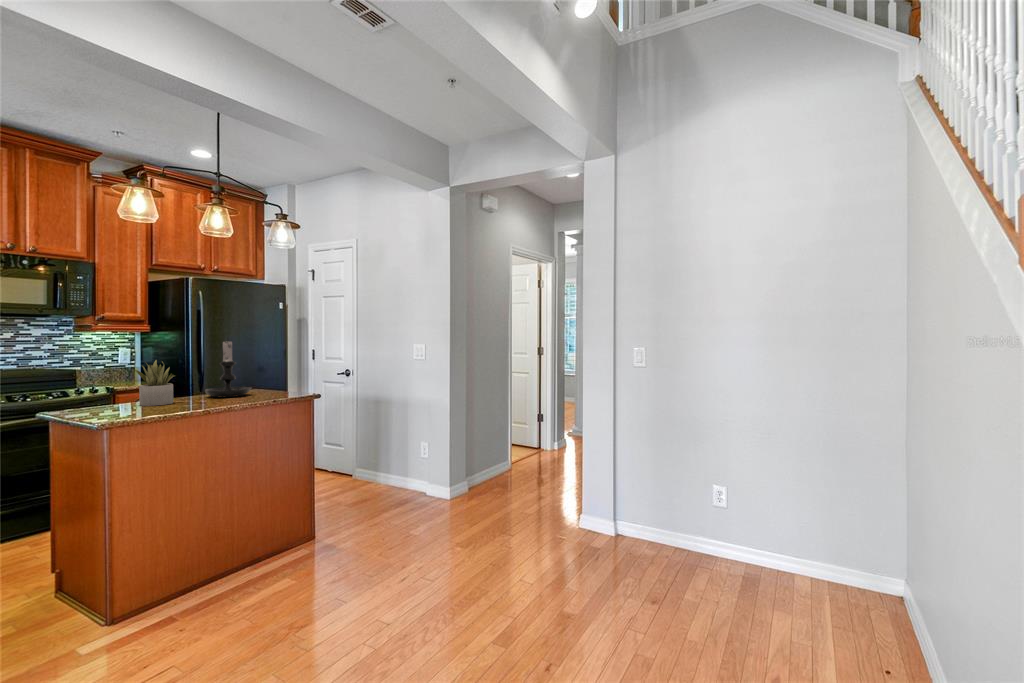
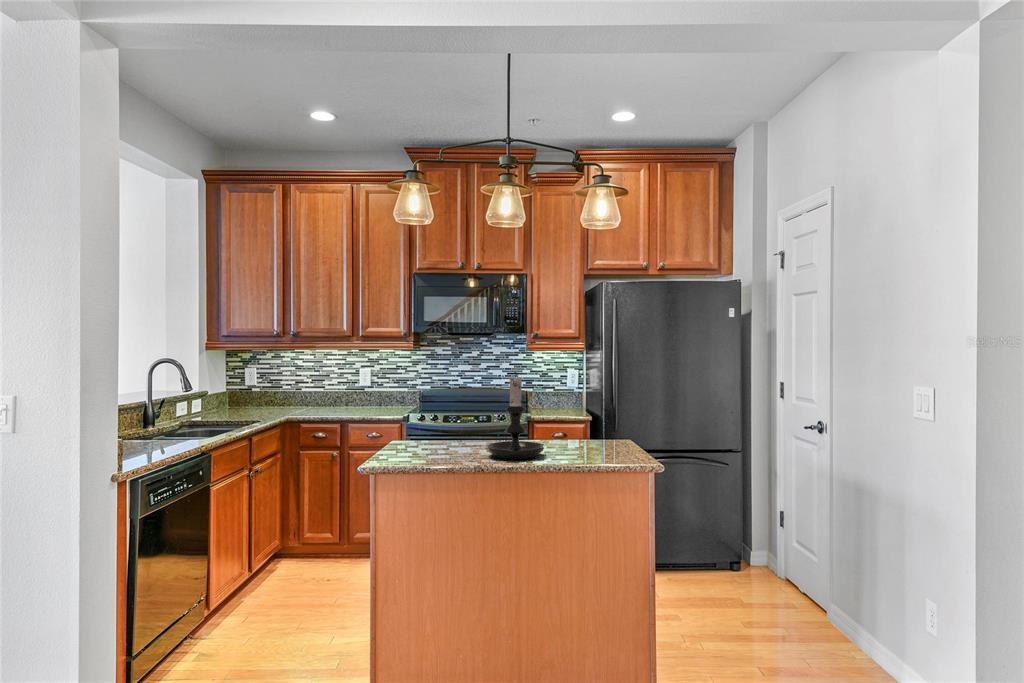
succulent plant: present [135,361,174,406] -> none [400,399,441,460]

